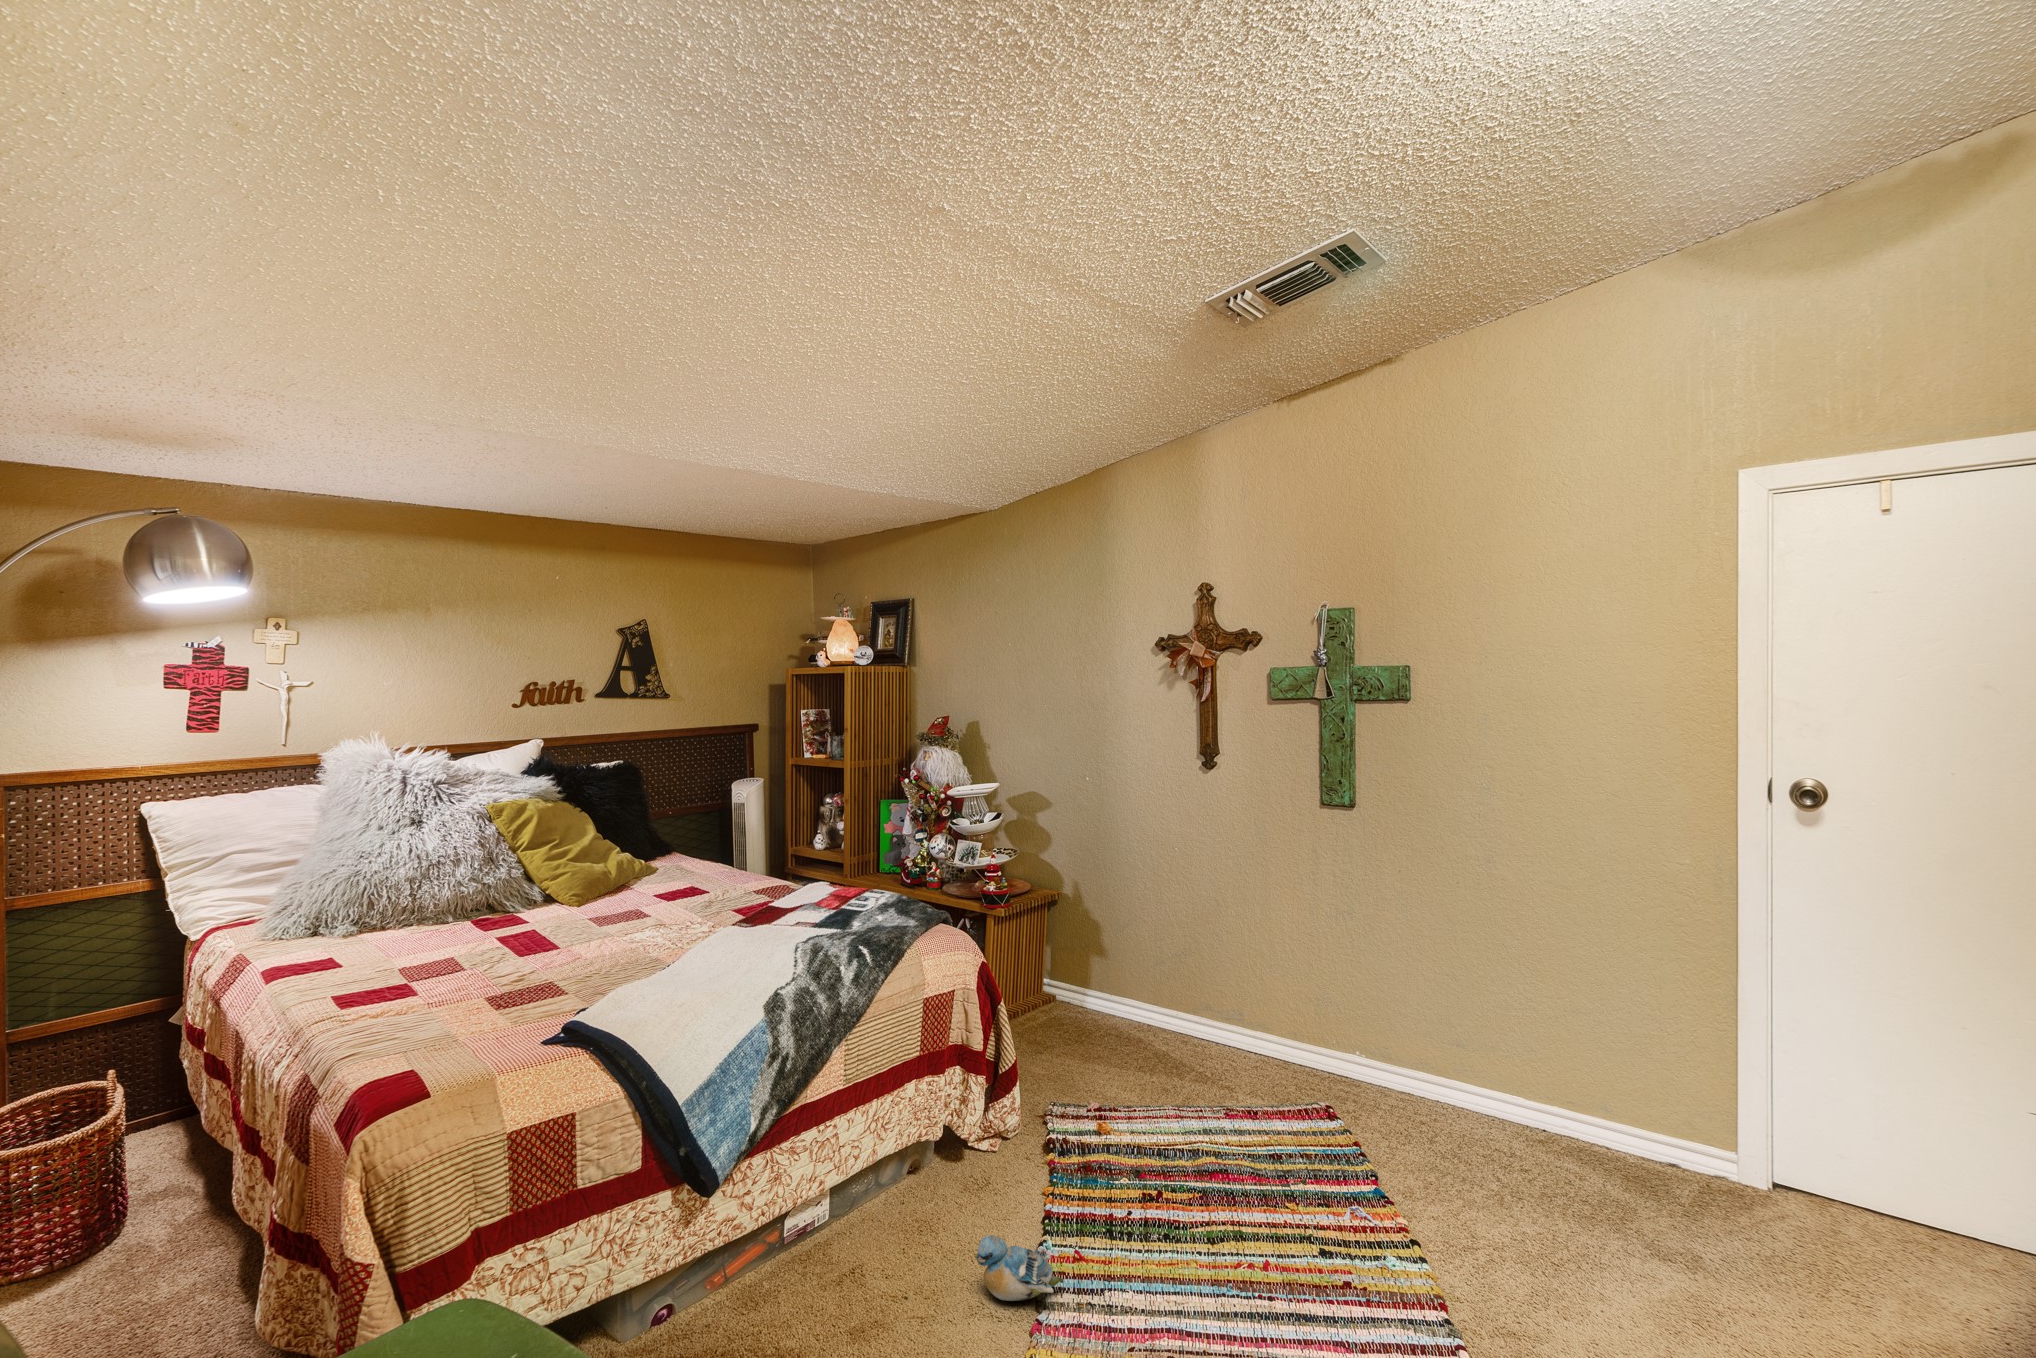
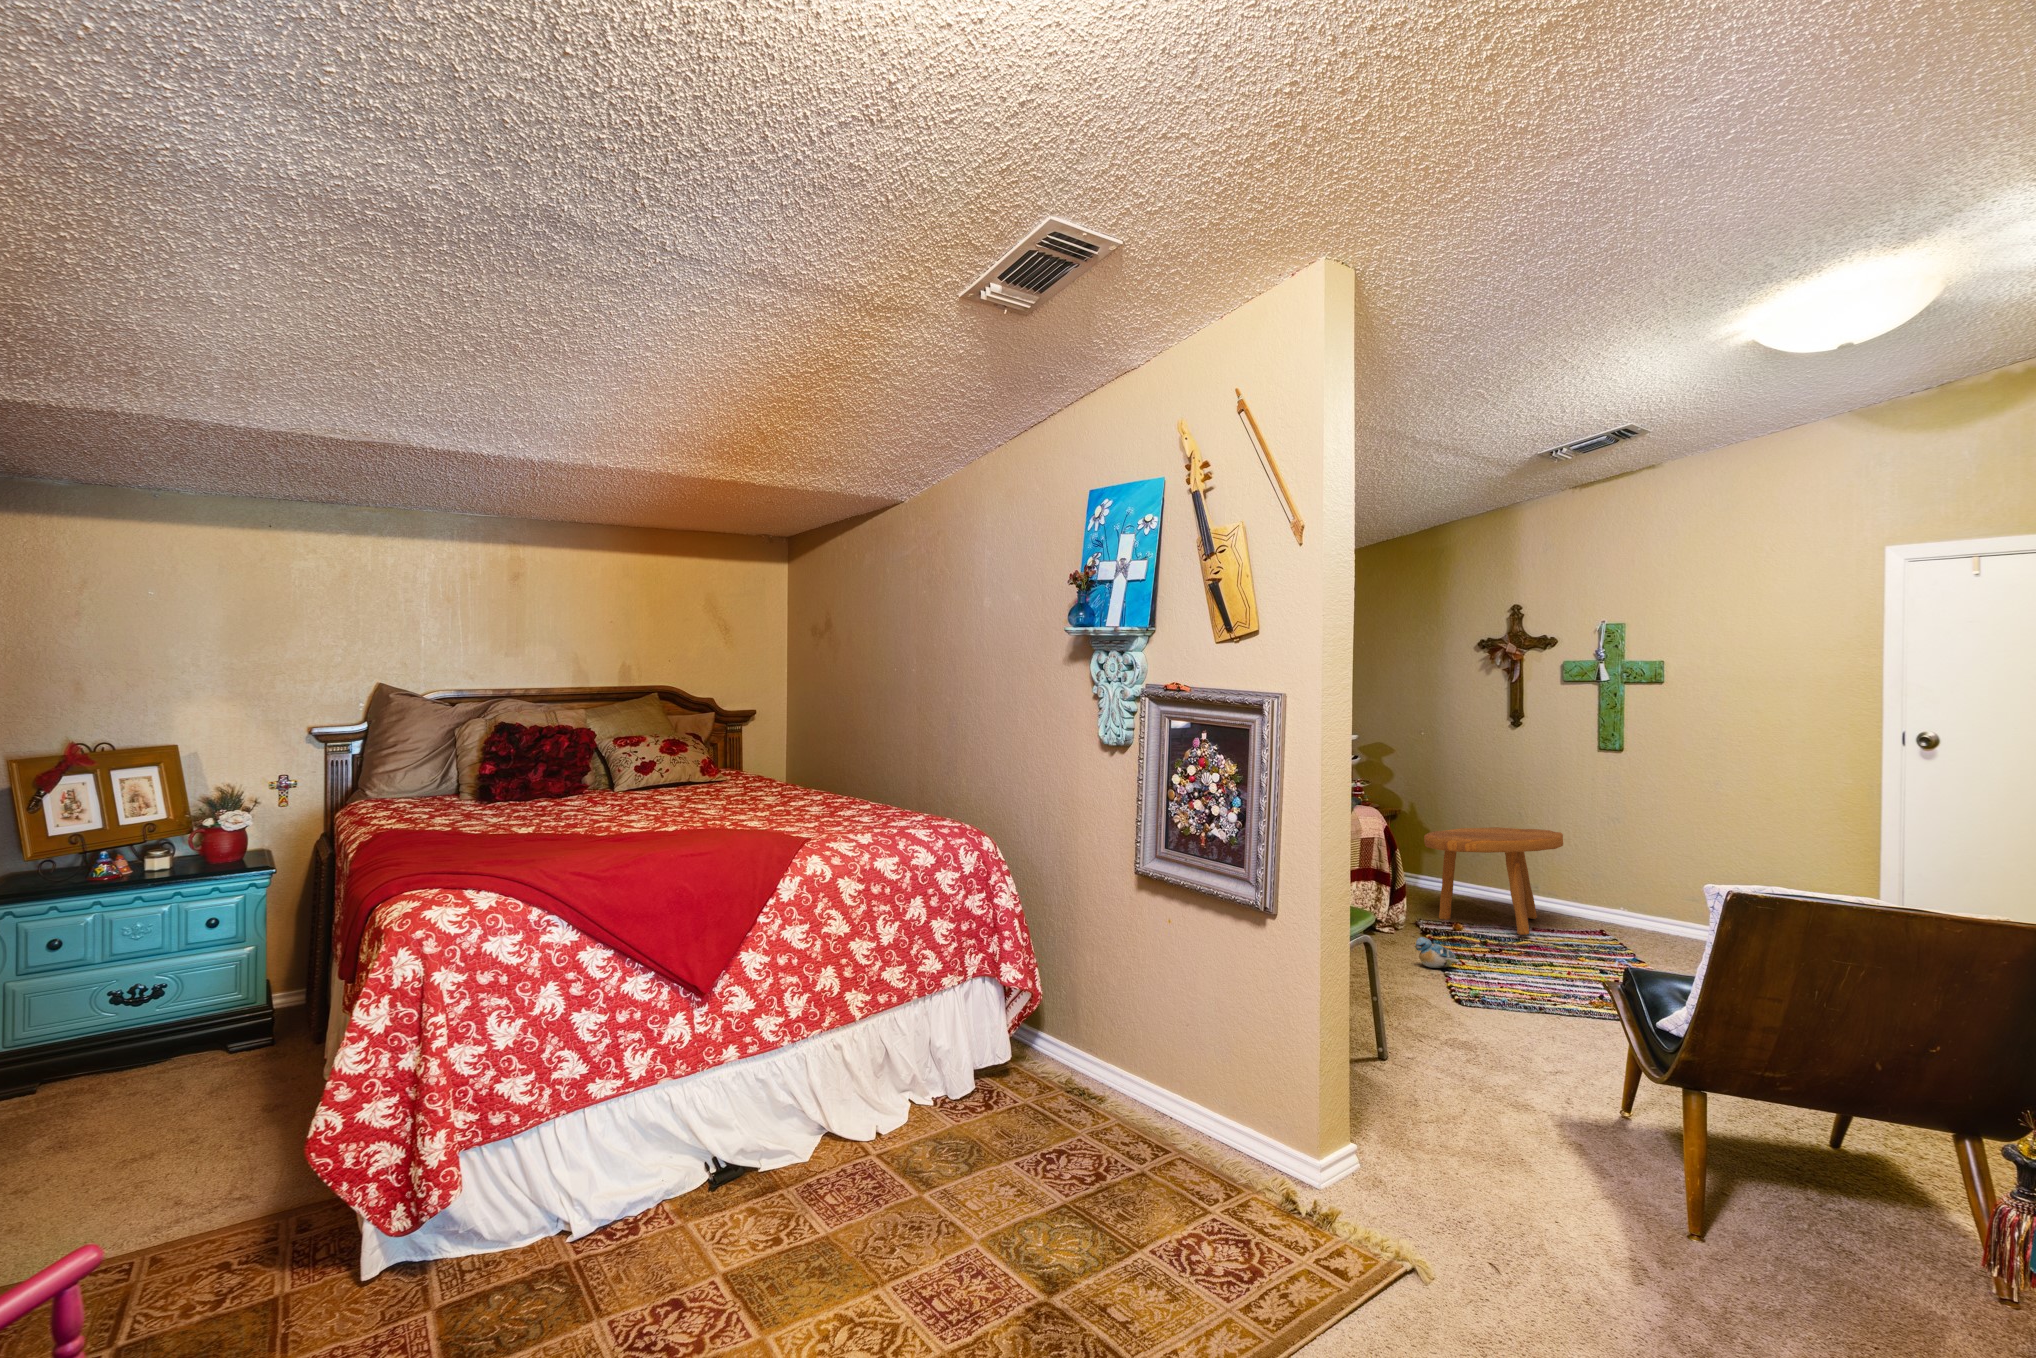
footstool: none [1060,930,1268,1144] -> present [1424,827,1563,935]

